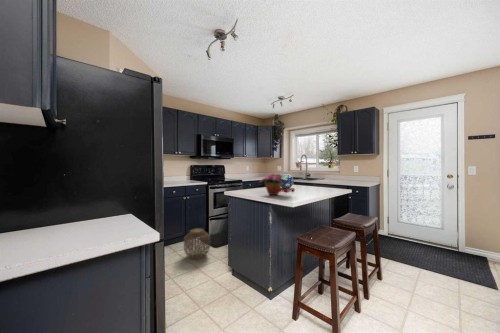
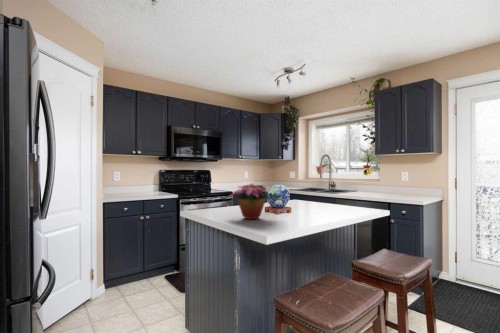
woven basket: present [184,228,210,260] -> none [128,265,170,314]

